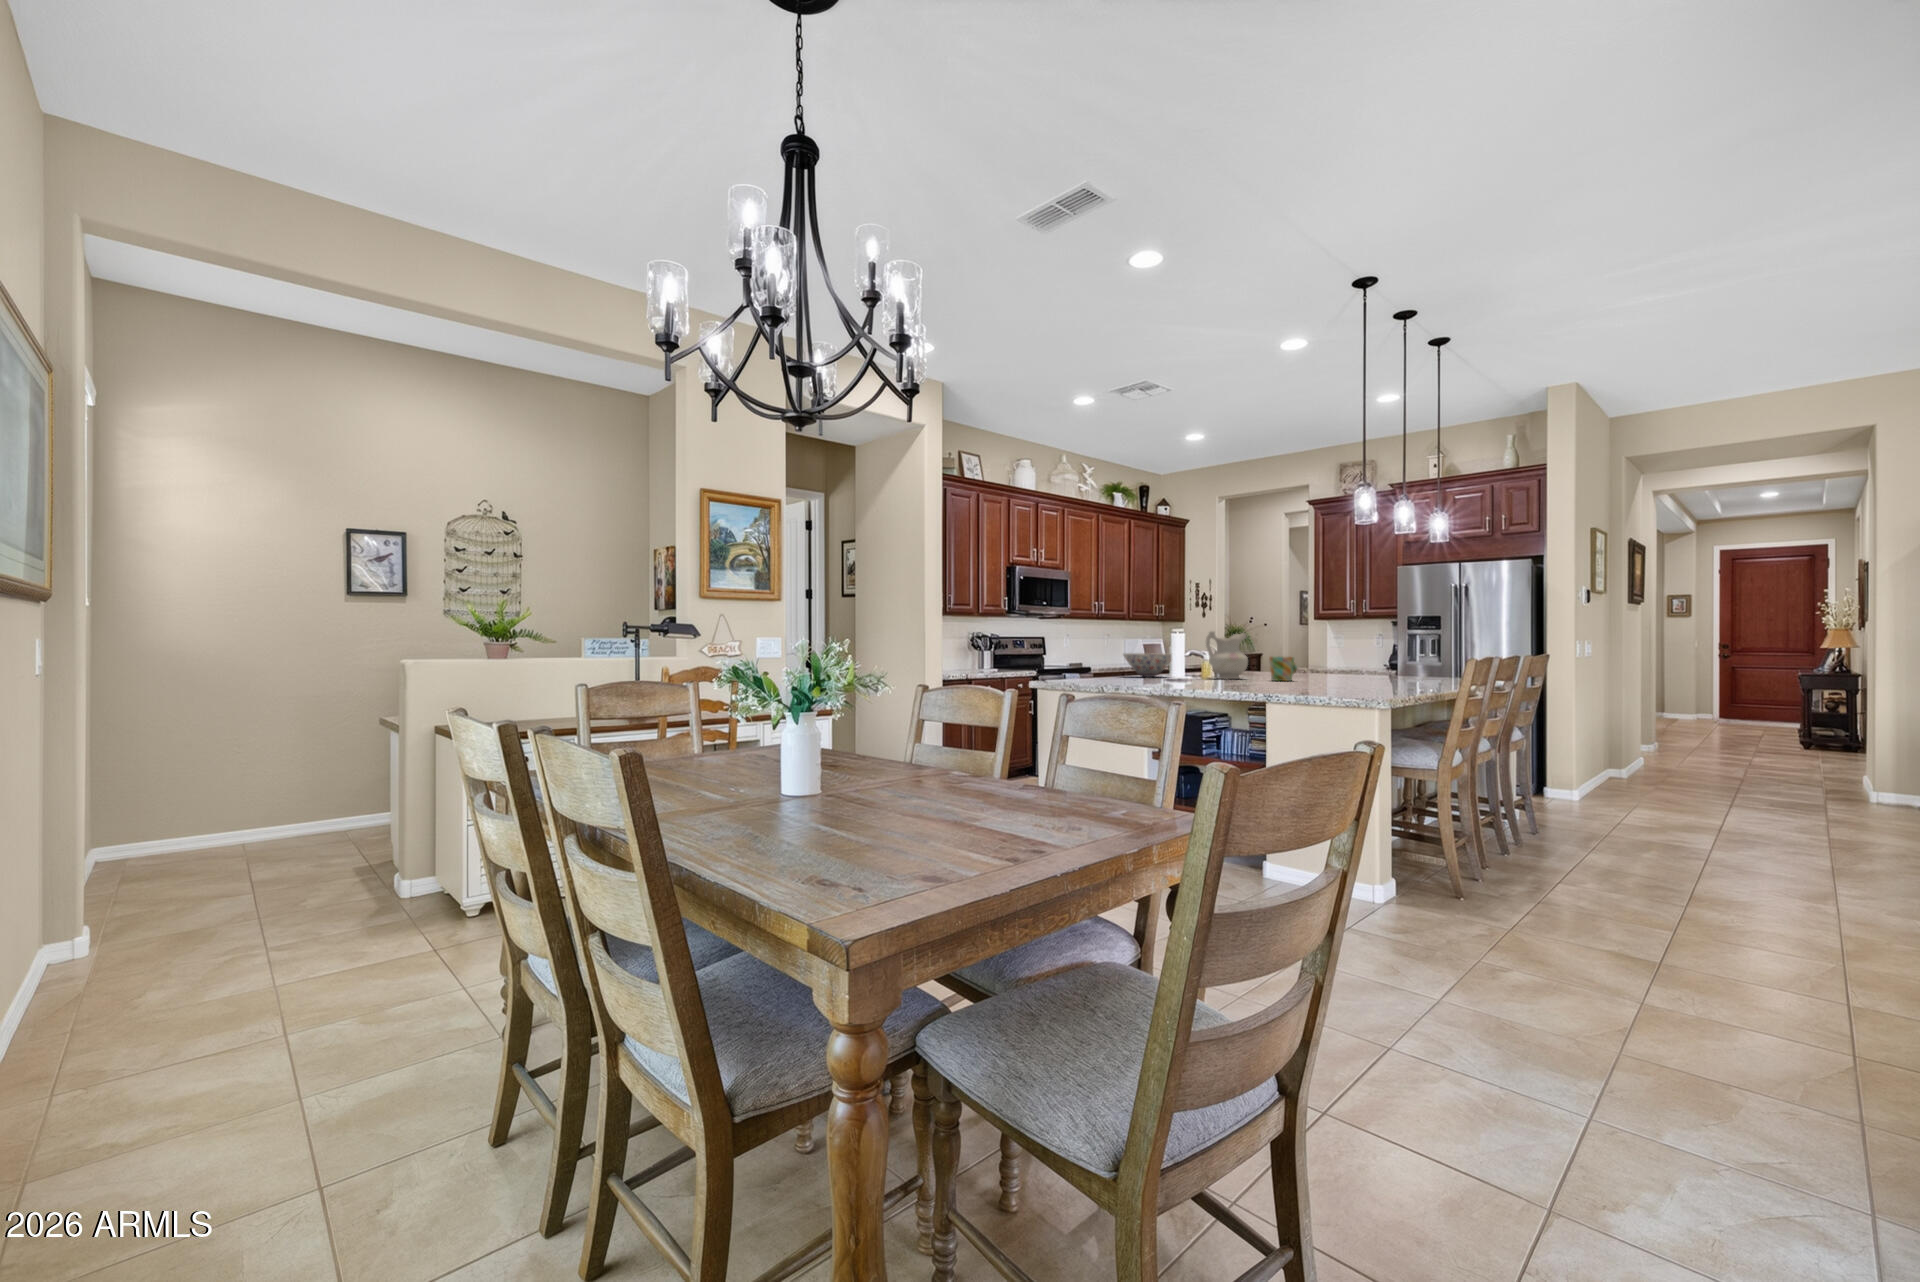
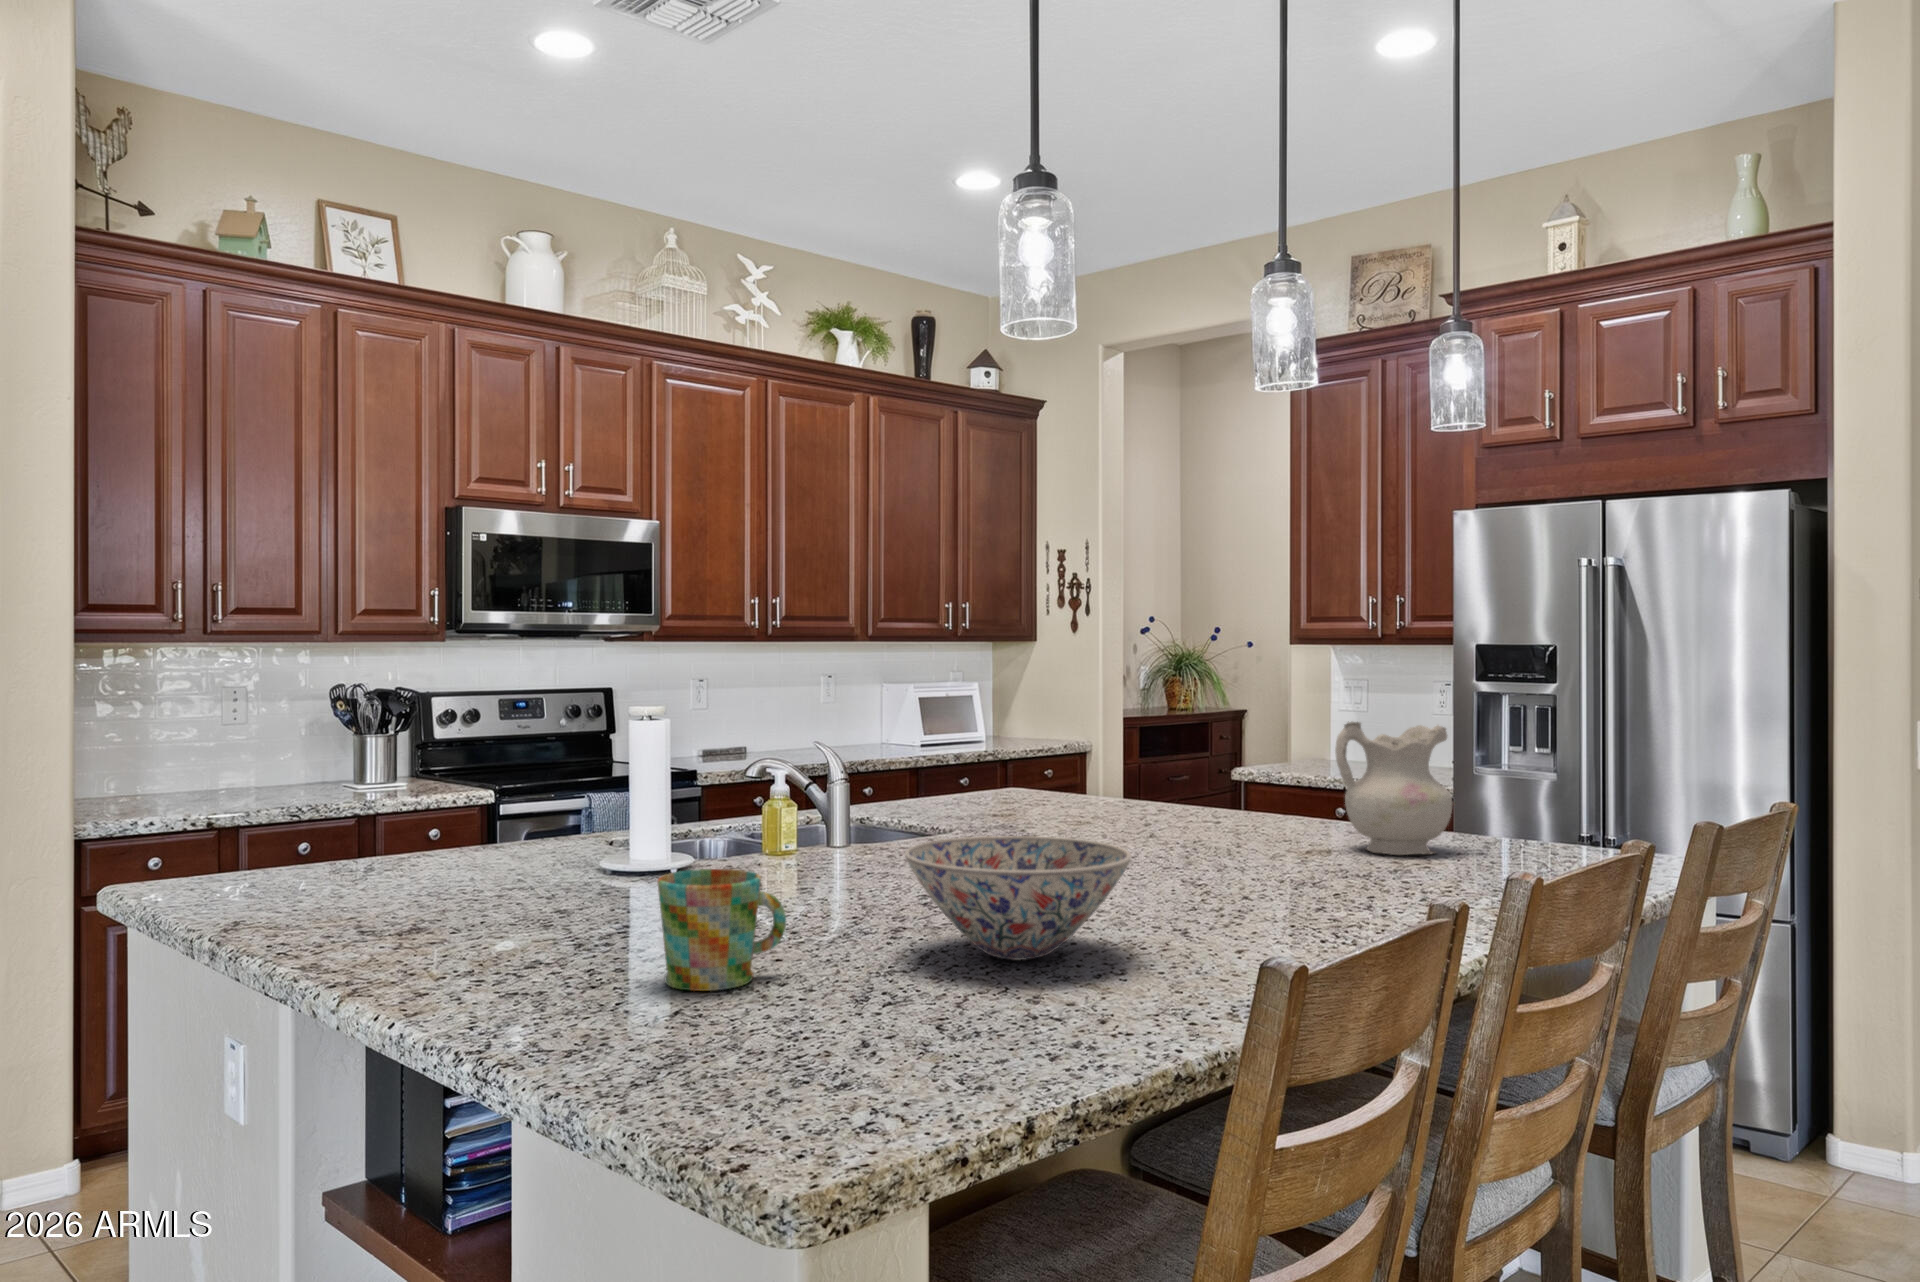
ceramic pitcher: present [1206,632,1248,679] -> present [1335,722,1453,855]
bowl: present [1124,653,1171,677] -> present [905,836,1131,960]

